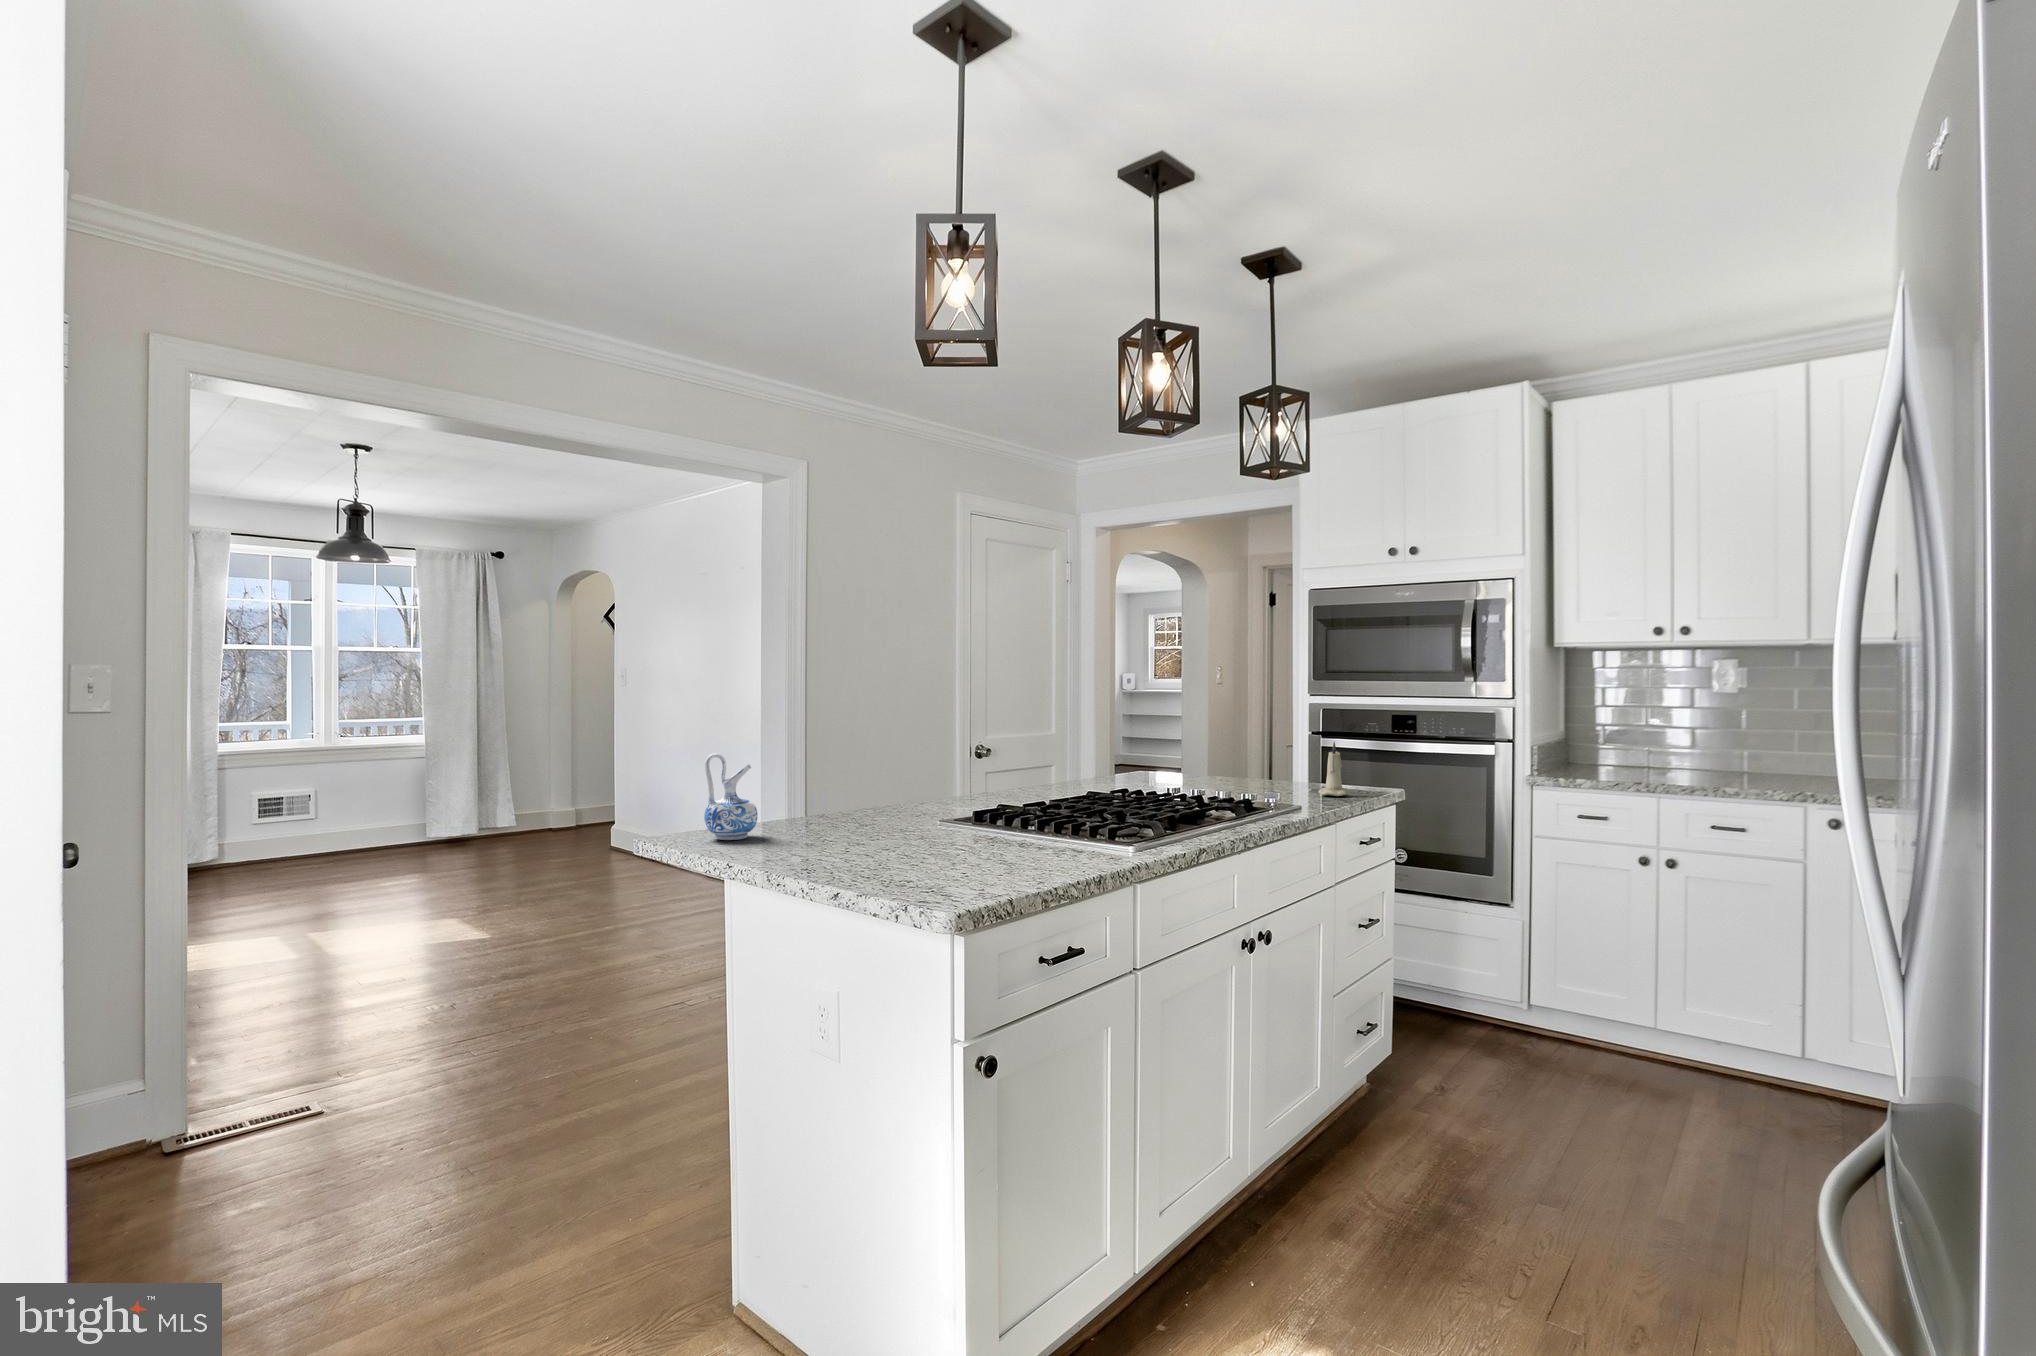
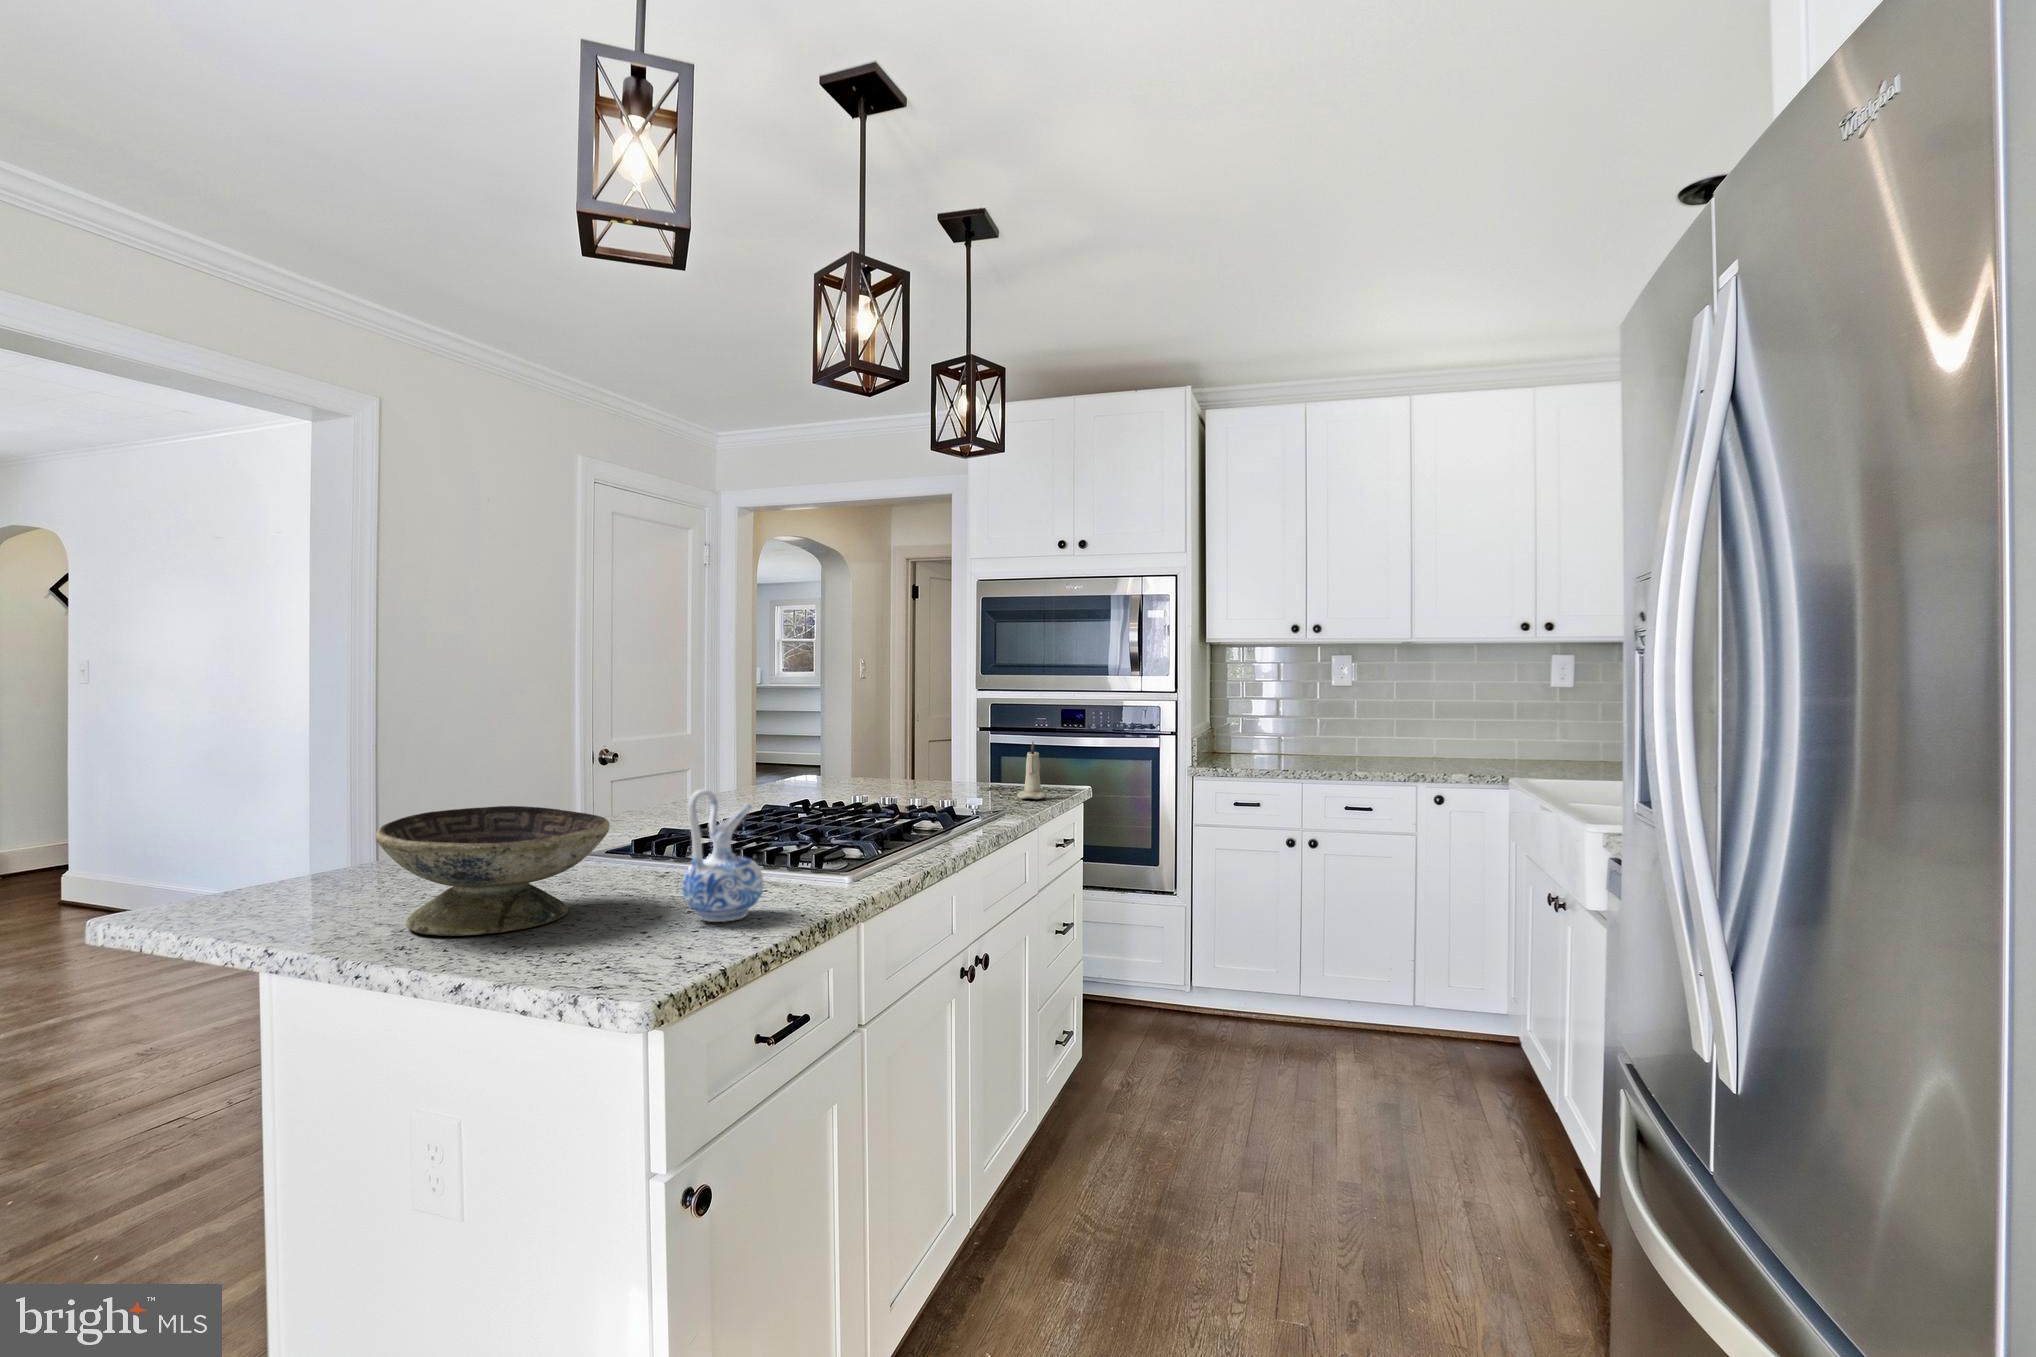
ceramic pitcher: present [704,753,757,840] -> present [682,789,763,922]
decorative bowl: none [793,774,946,864] -> present [376,806,610,936]

